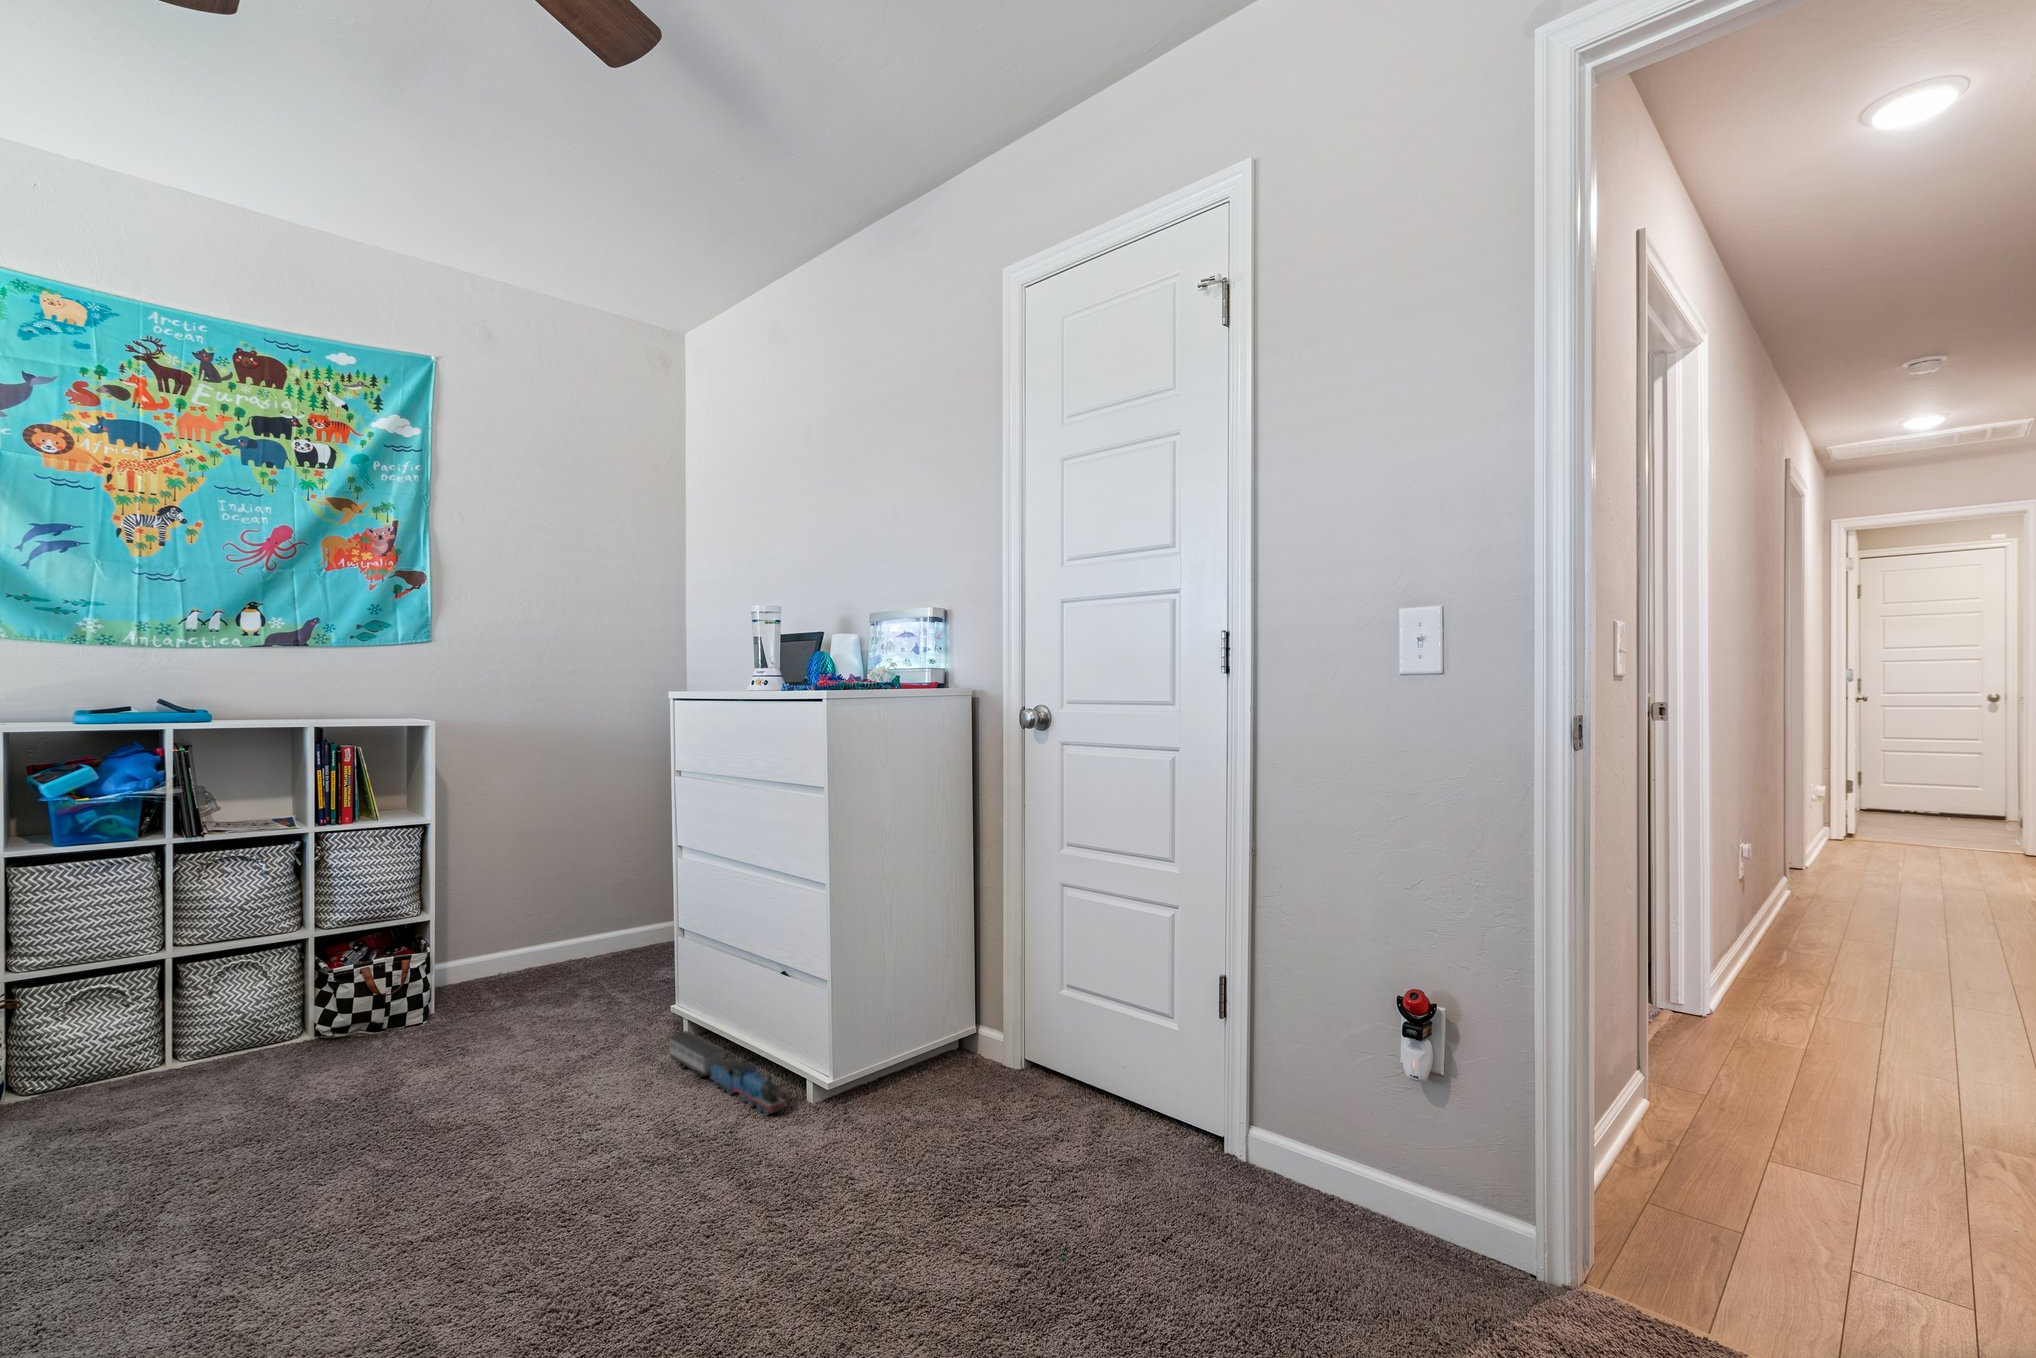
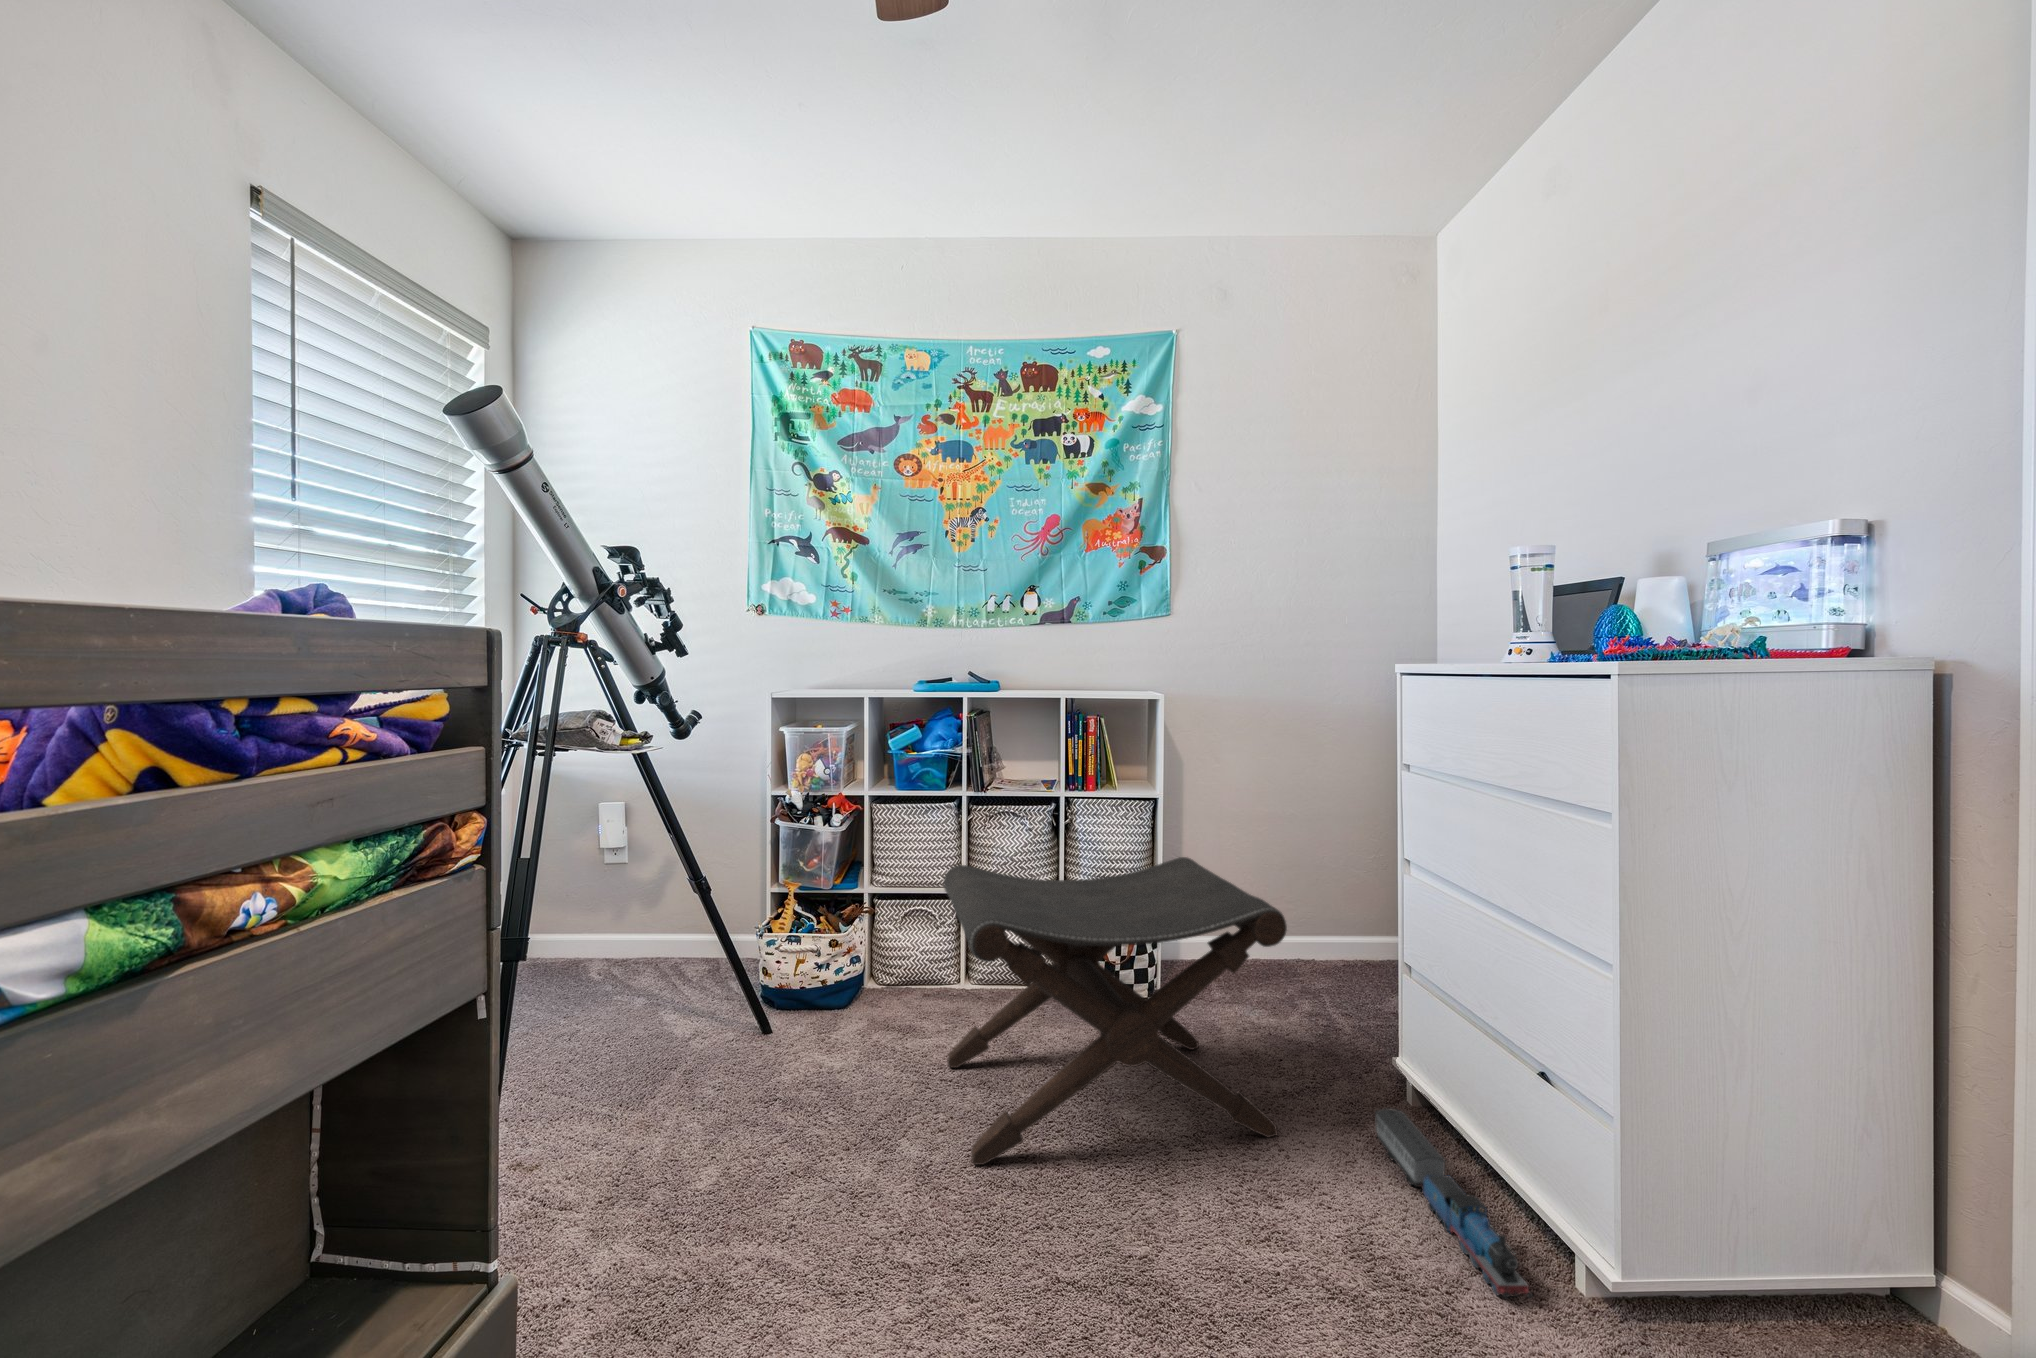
footstool: none [190,872,598,1205] -> present [943,857,1287,1165]

